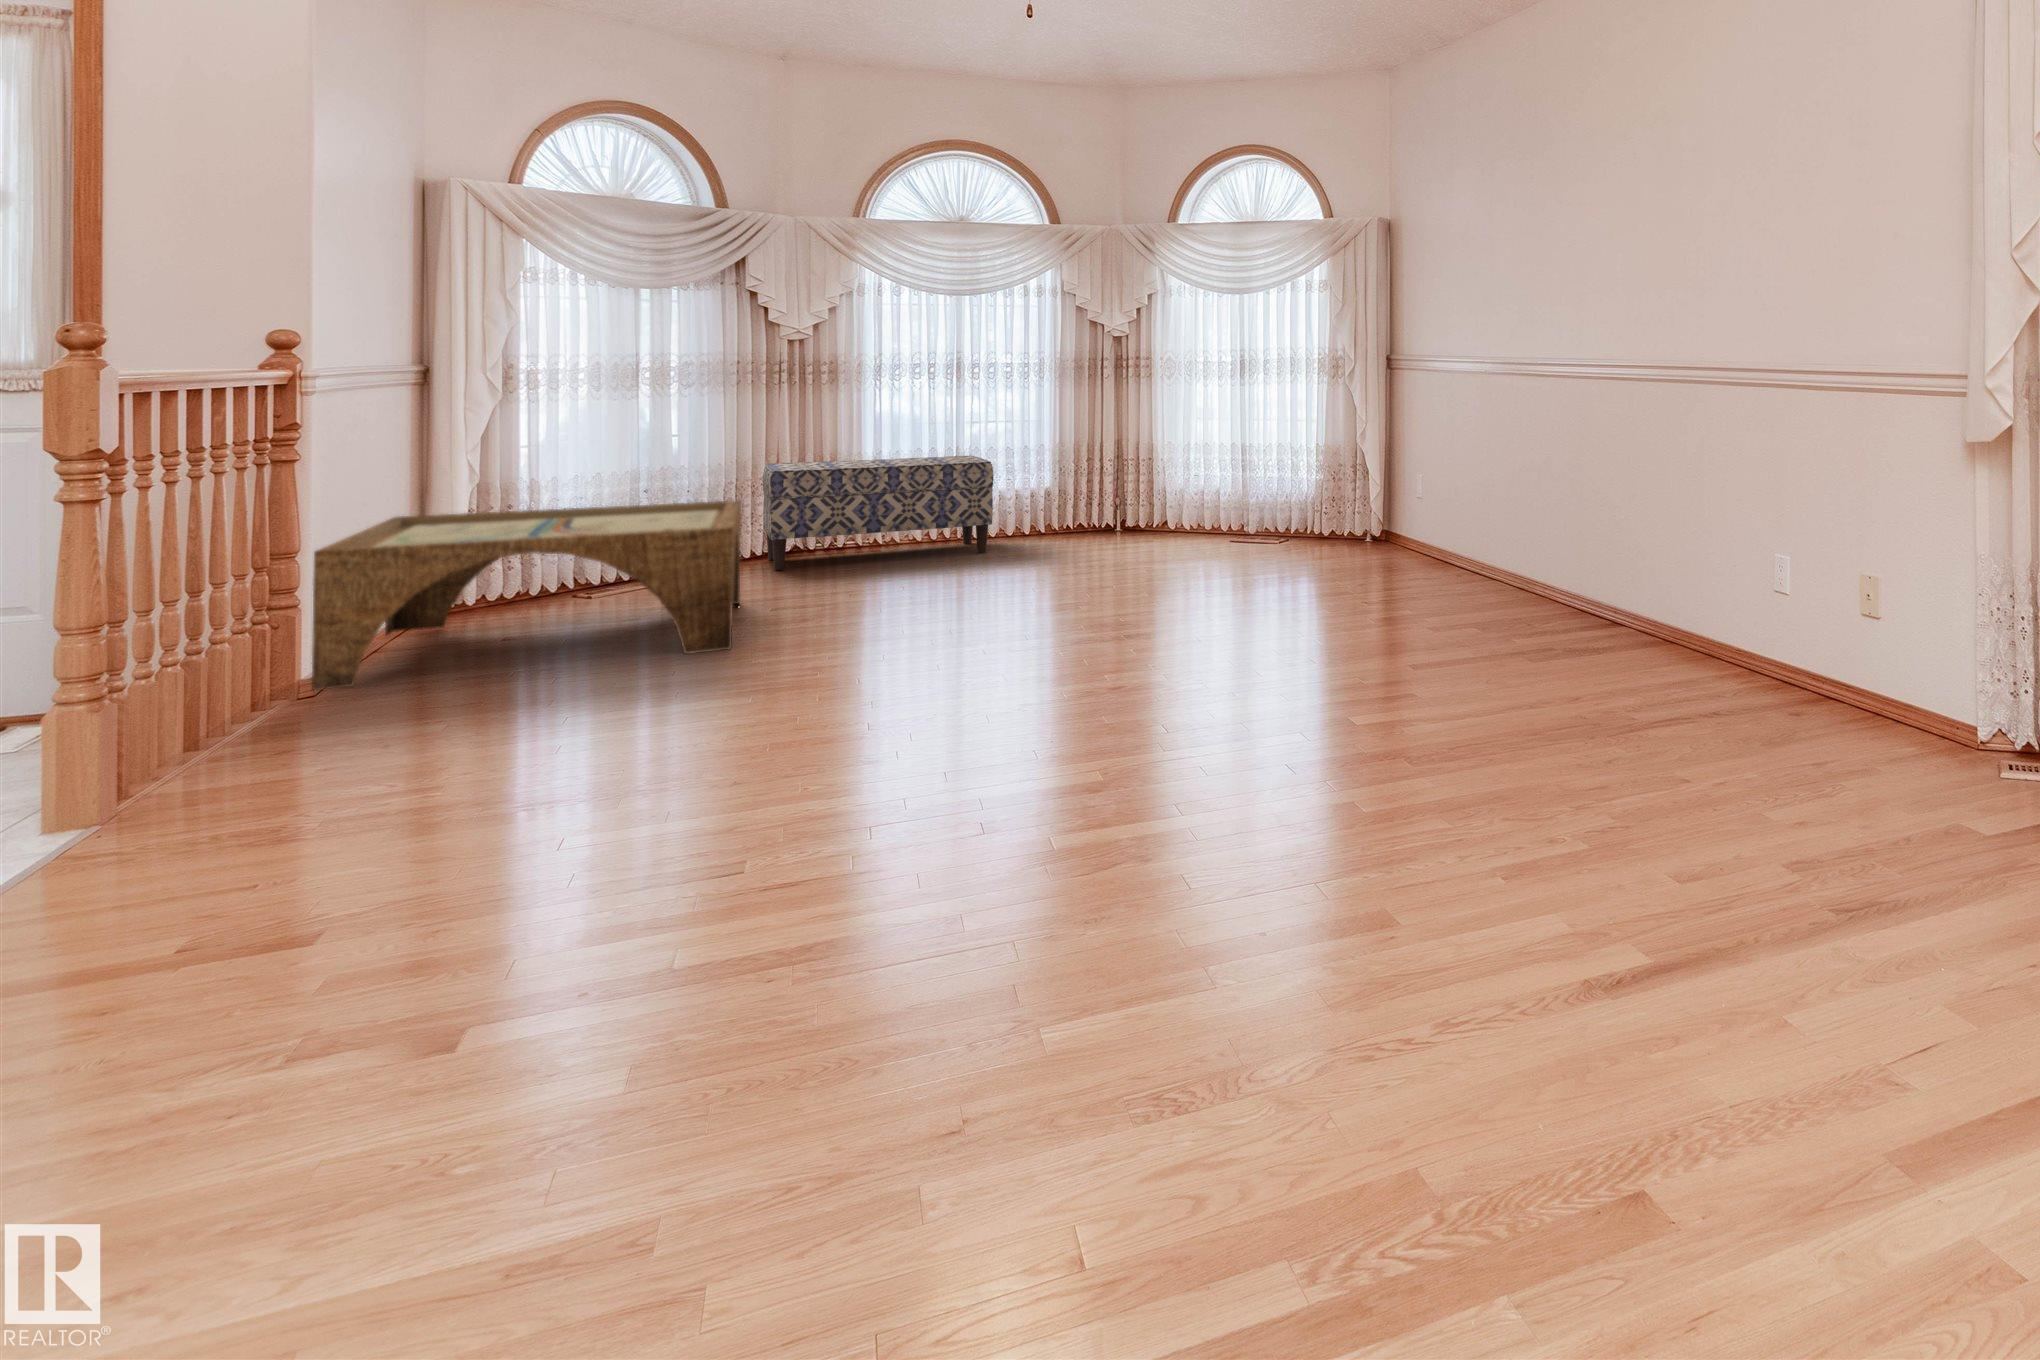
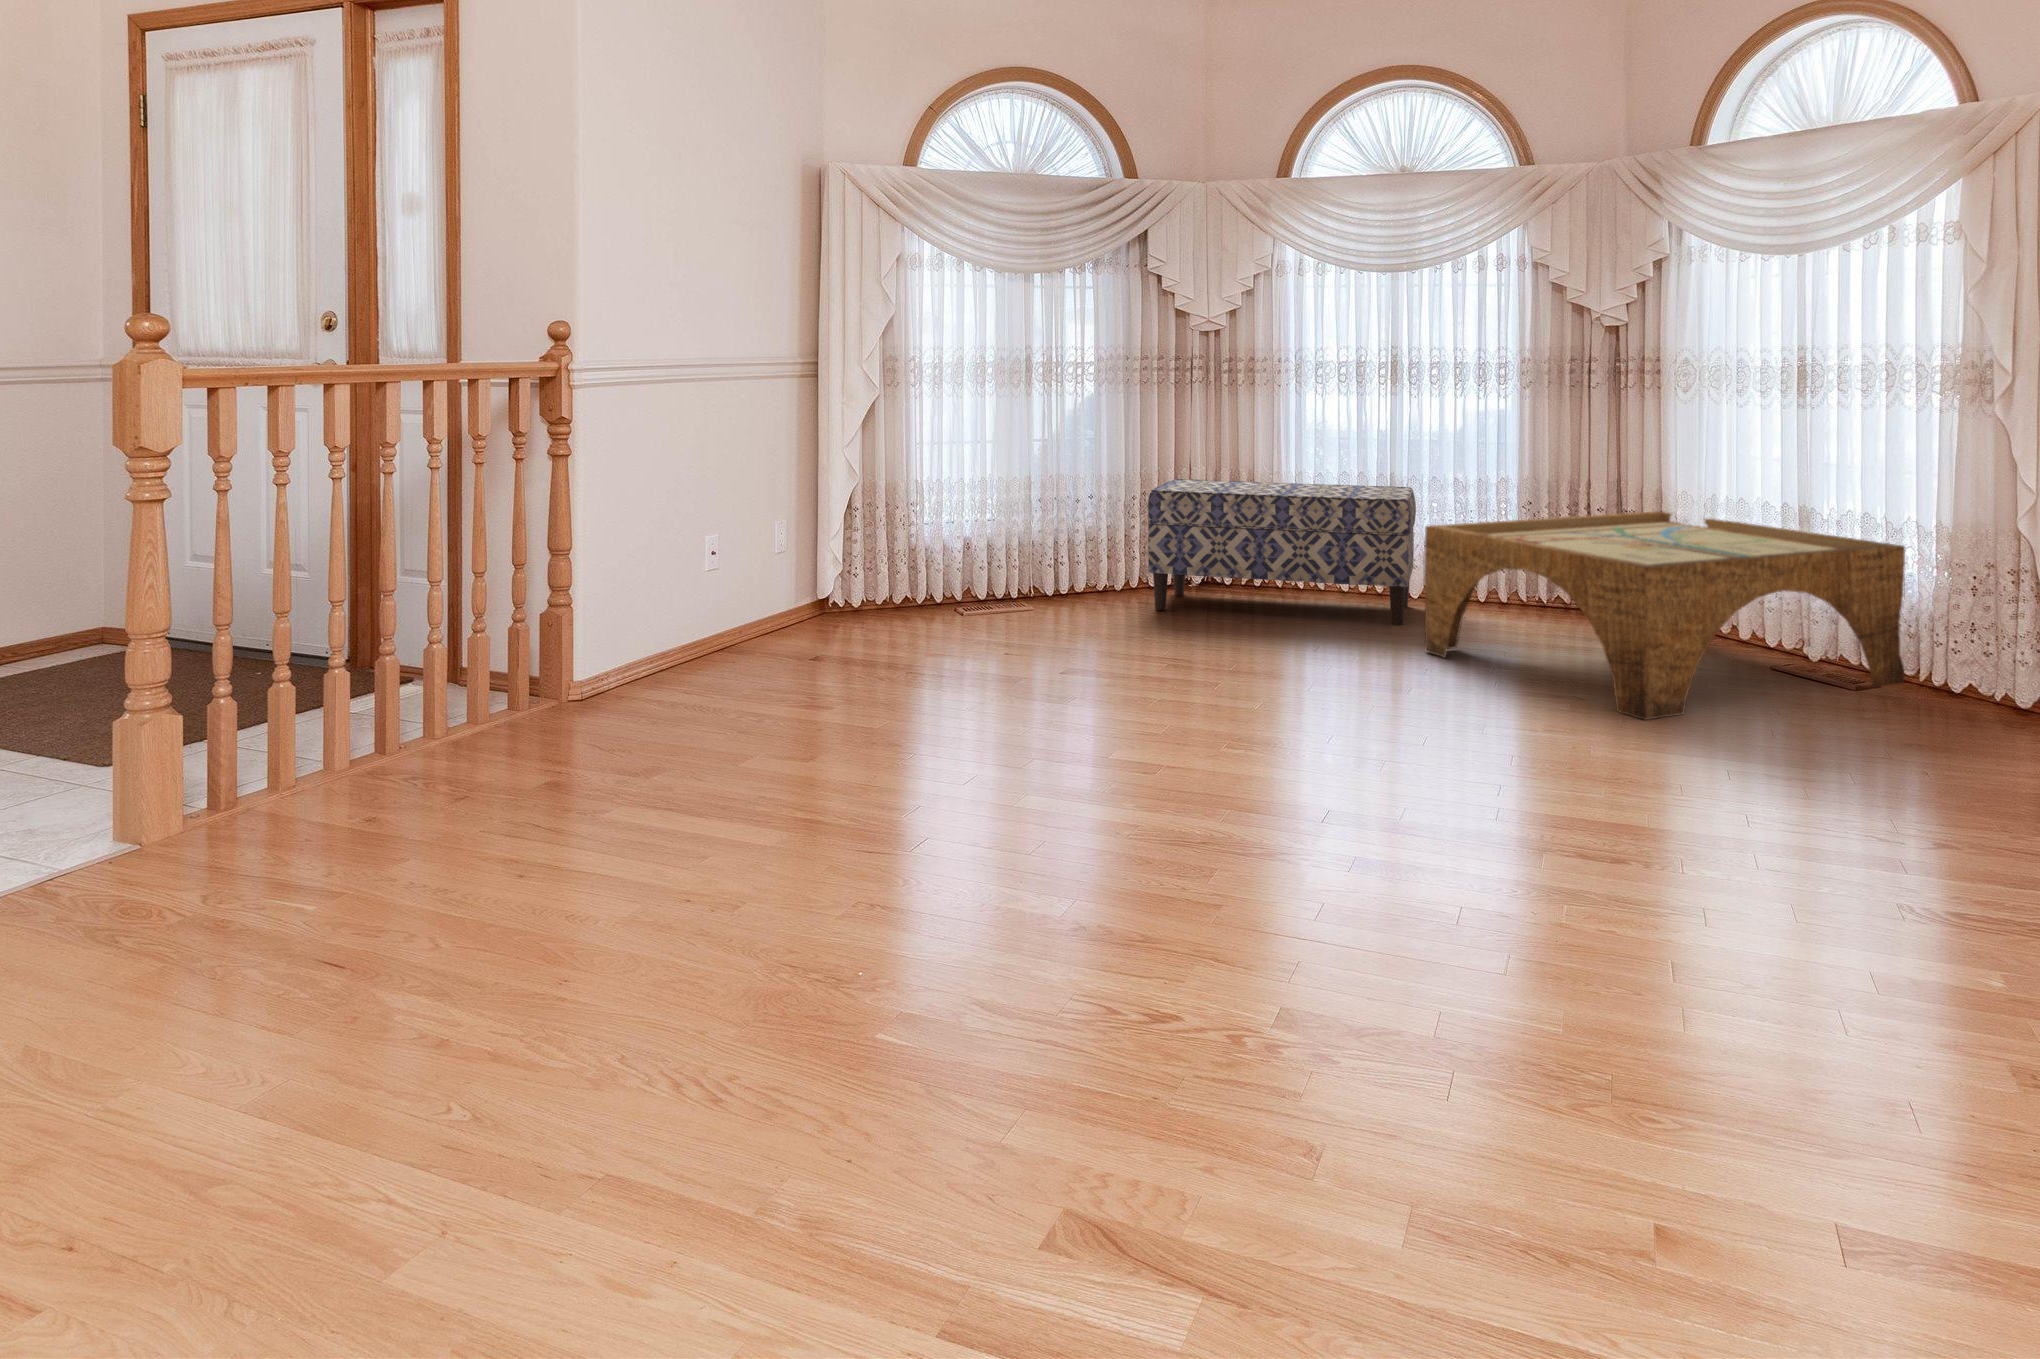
coffee table: present [312,501,741,690] -> present [1425,511,1905,720]

